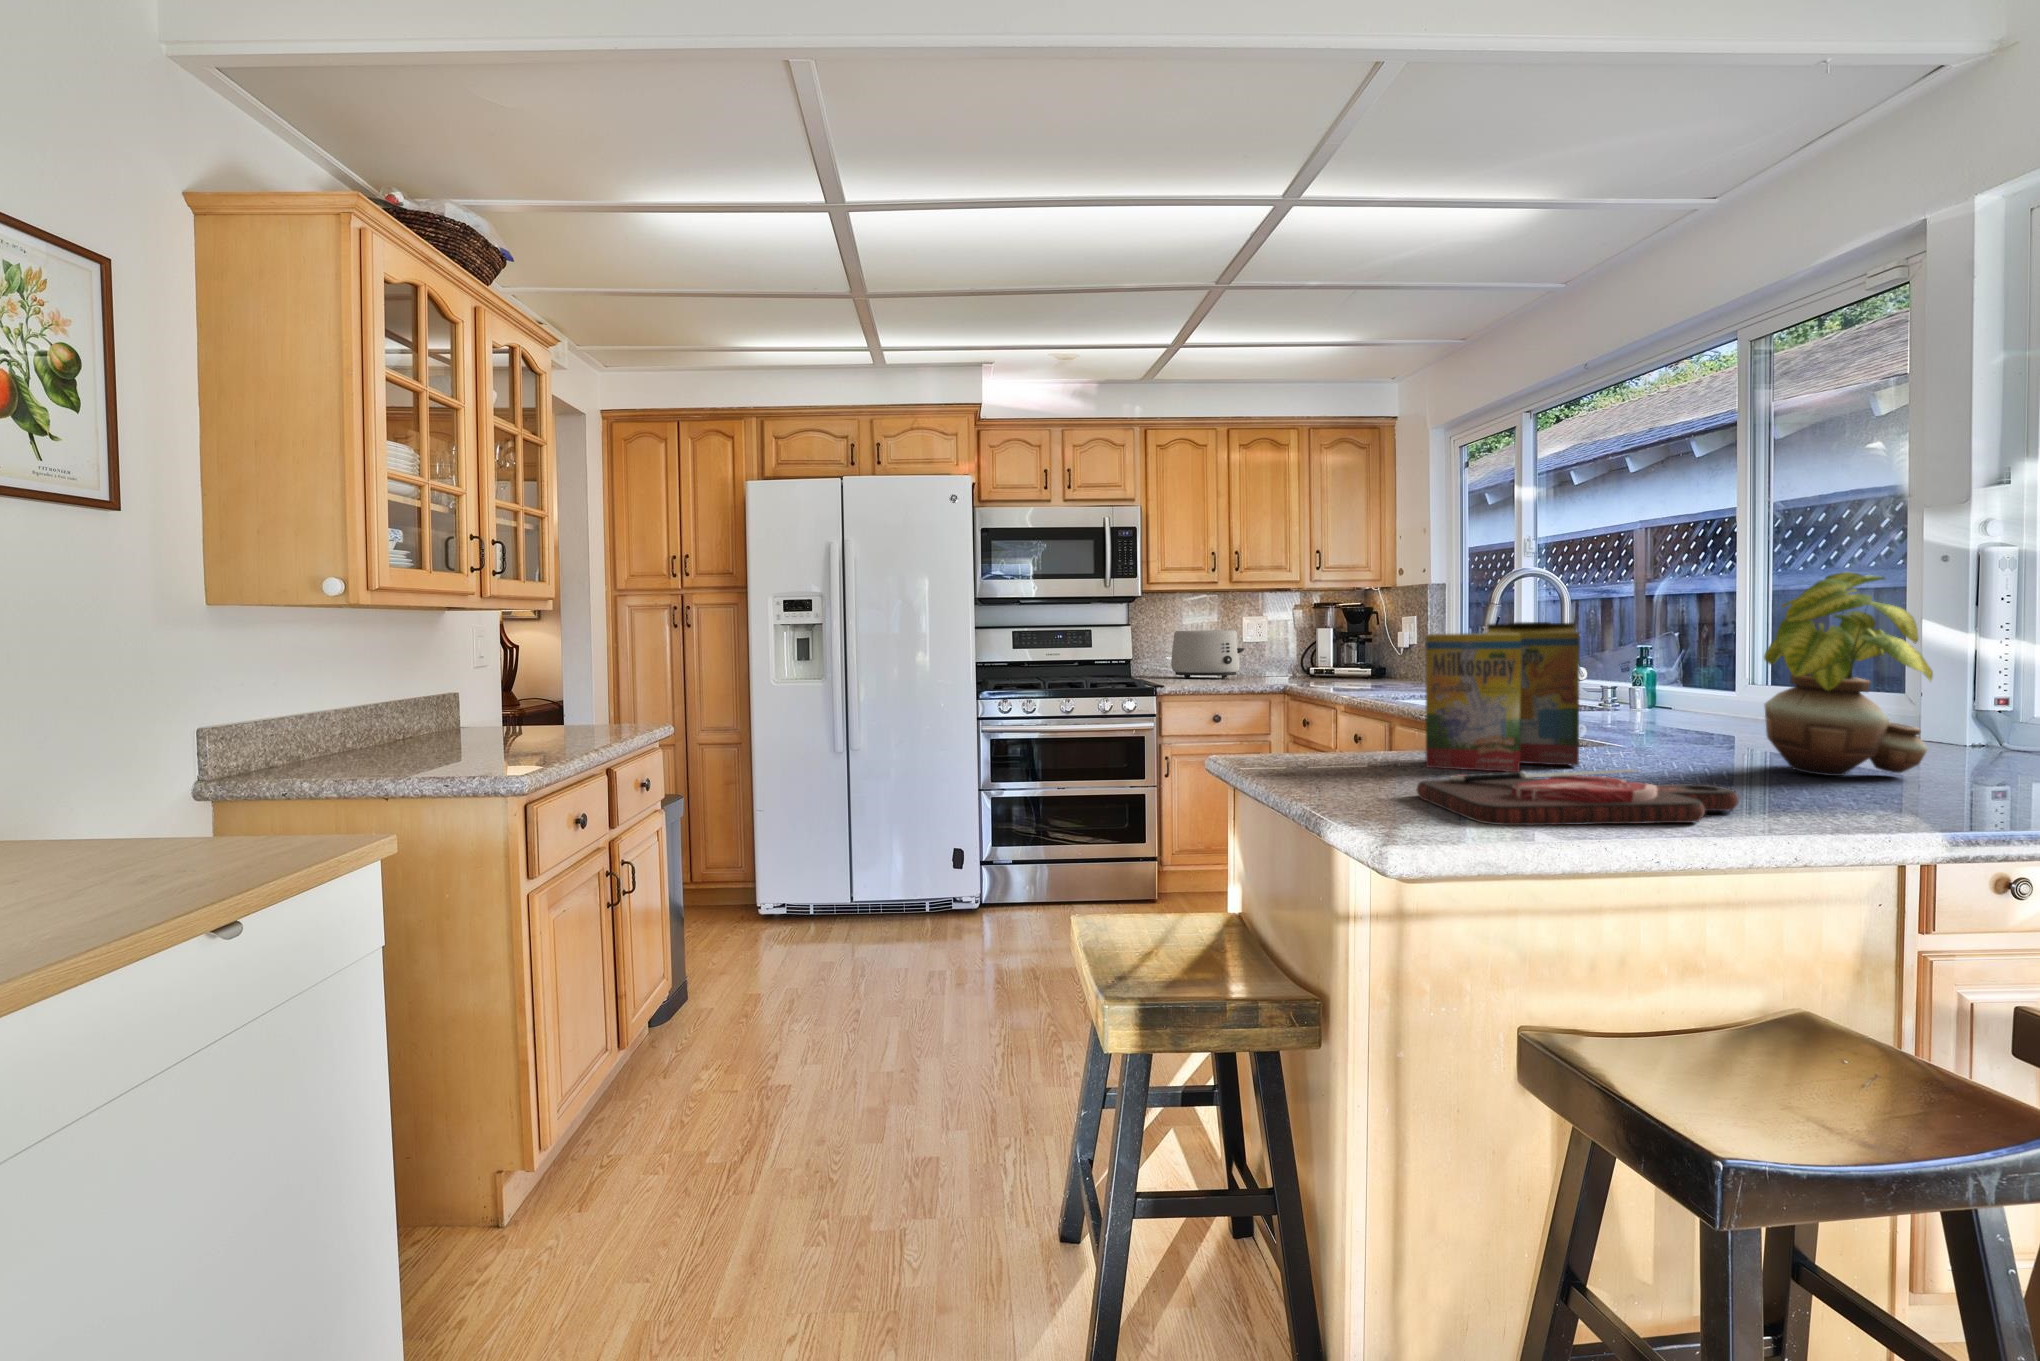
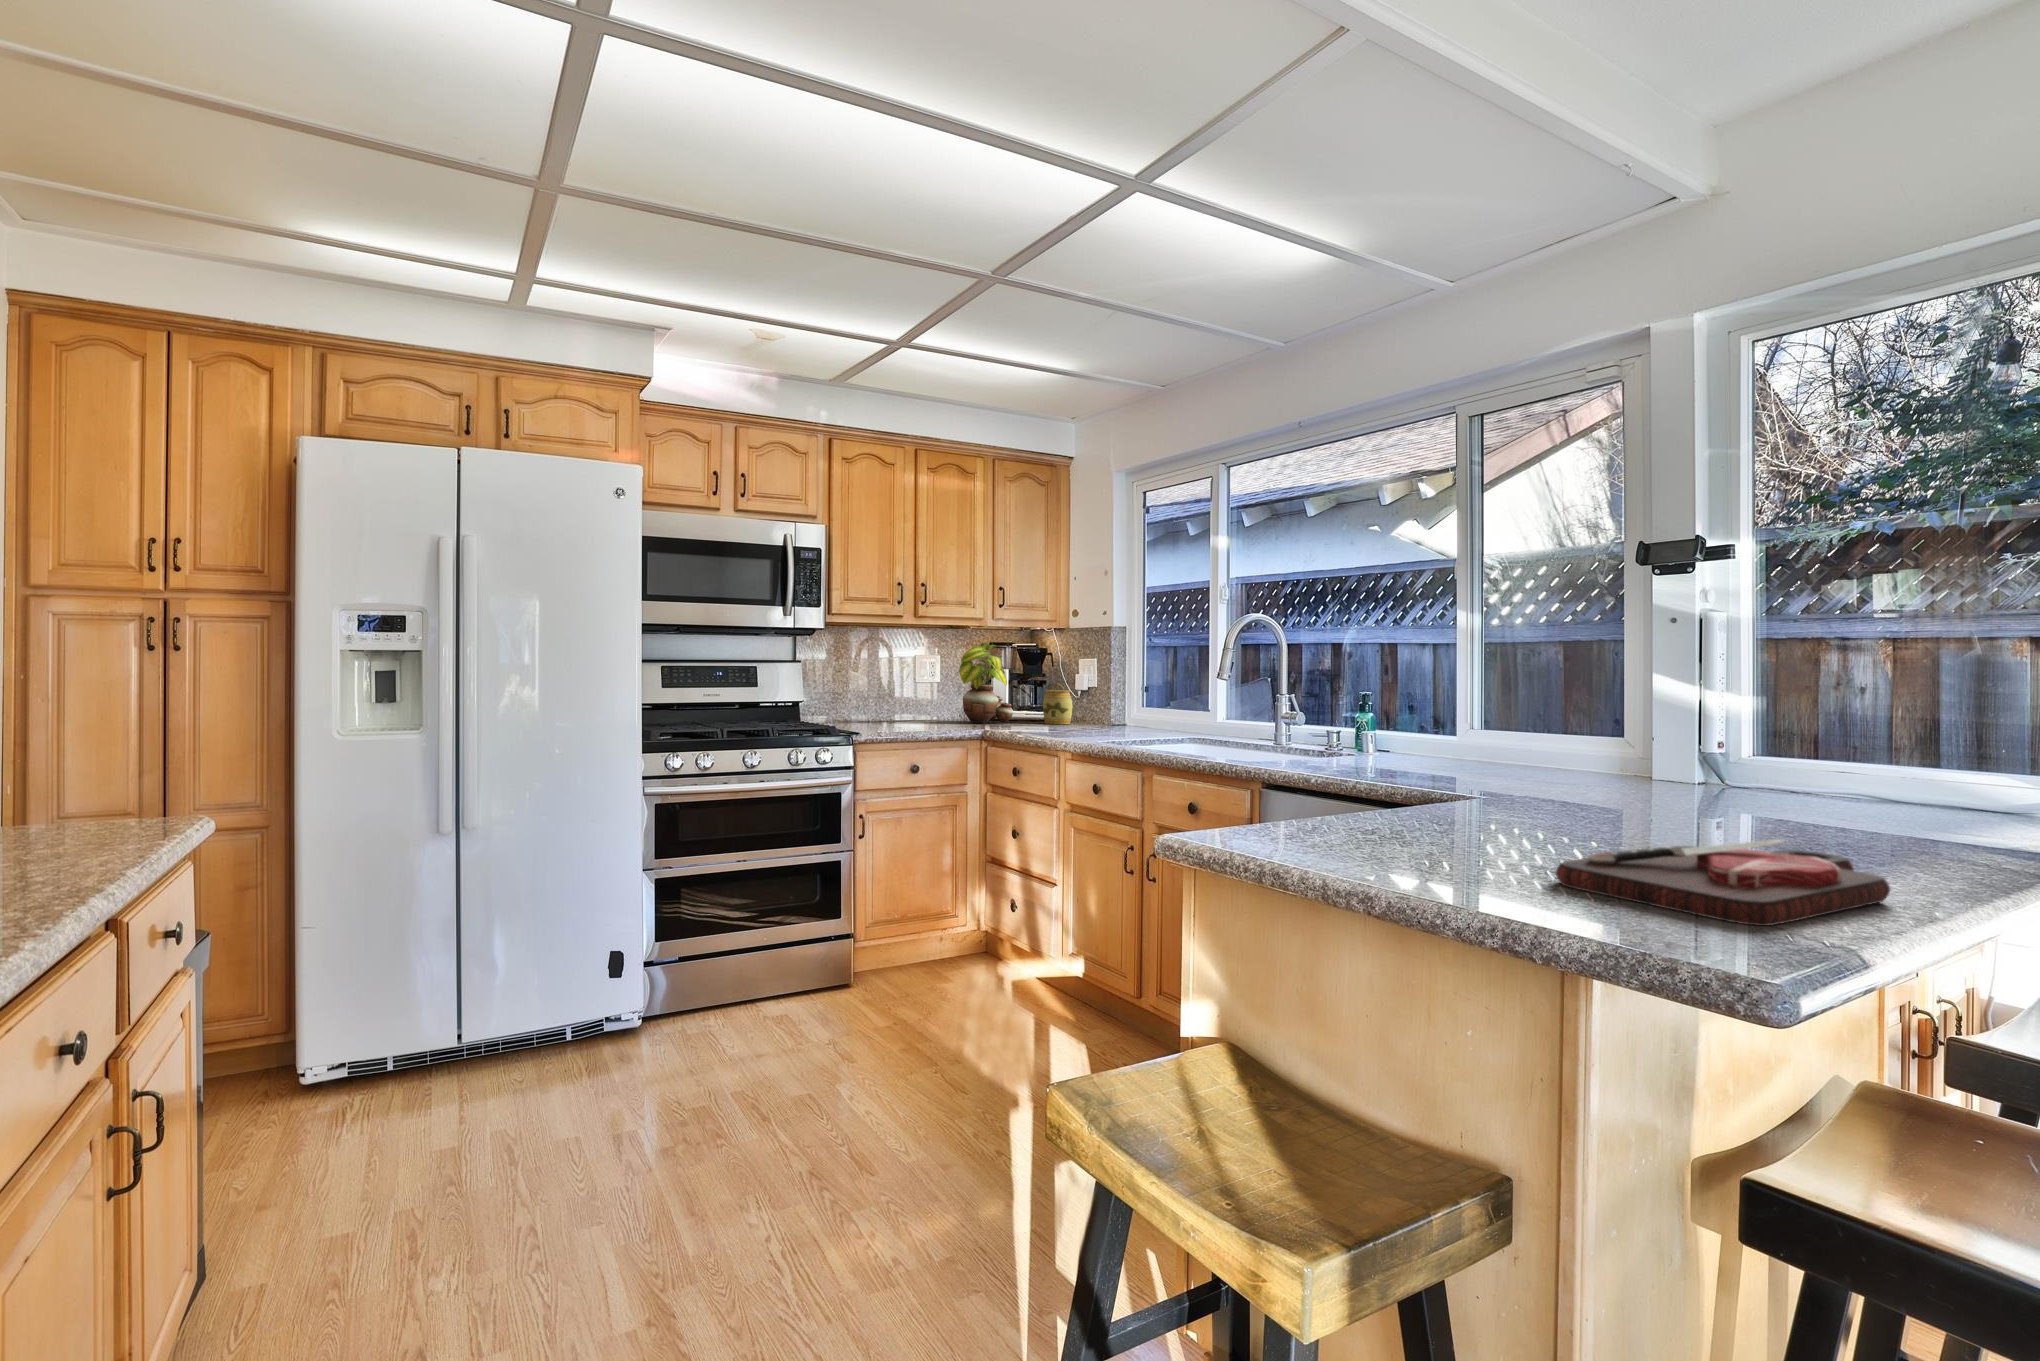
potted plant: present [1764,572,1933,776] -> present [959,643,1013,724]
cereal box: present [1426,622,1580,772] -> none [1405,669,1545,838]
toaster: present [1171,630,1244,679] -> none [846,669,927,723]
jar: none [1366,640,1399,681] -> present [1043,683,1073,724]

